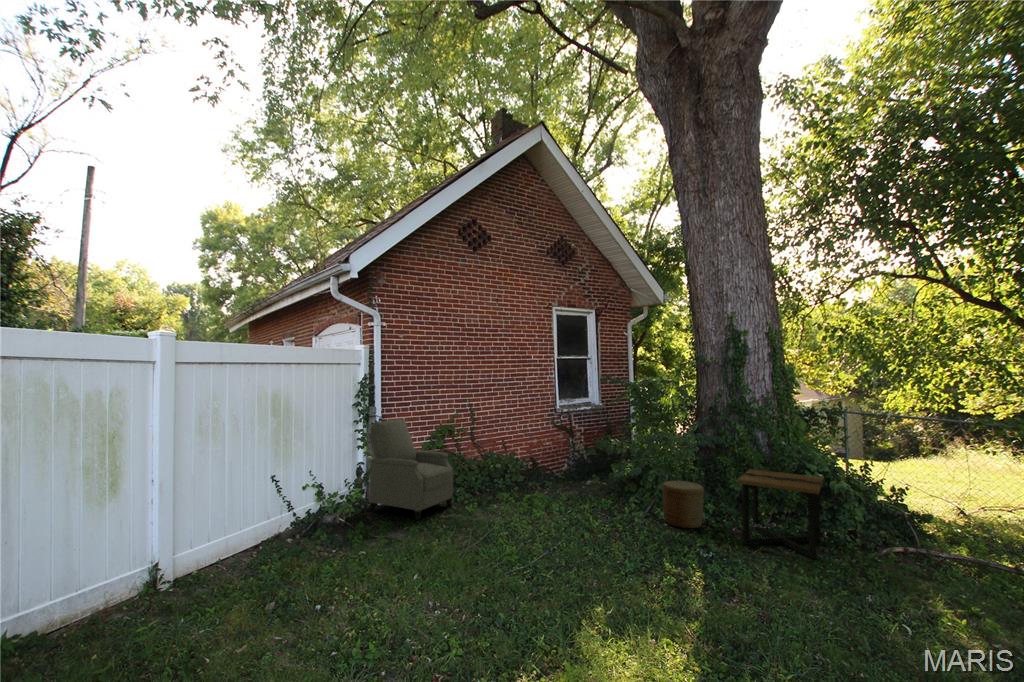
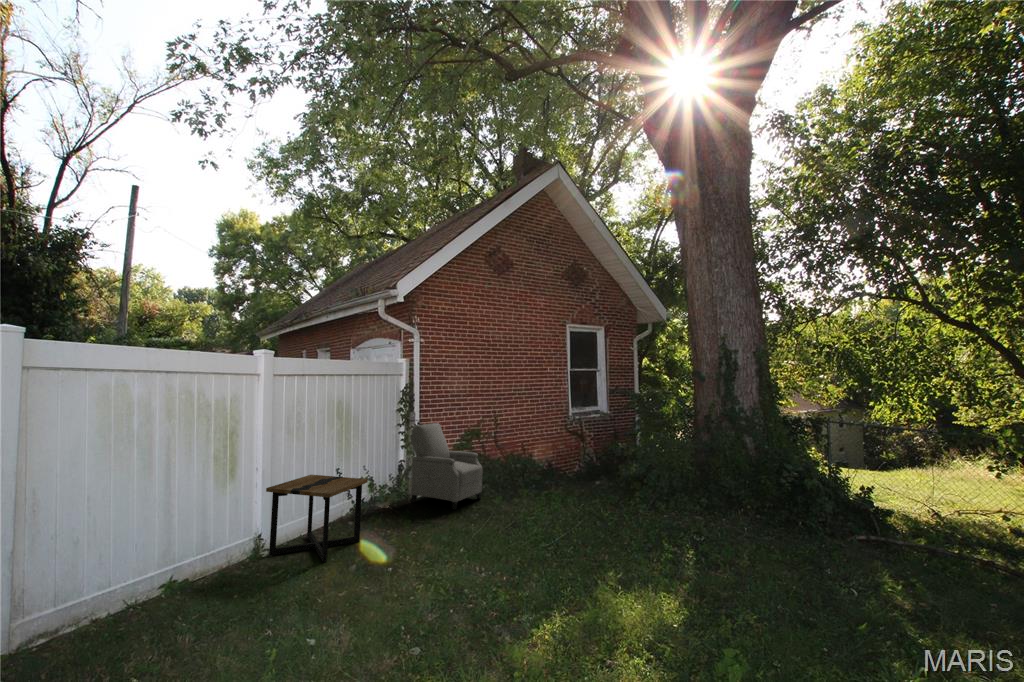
side table: present [737,469,823,559] -> present [266,475,368,562]
woven basket: present [662,481,704,528] -> none [664,479,700,519]

